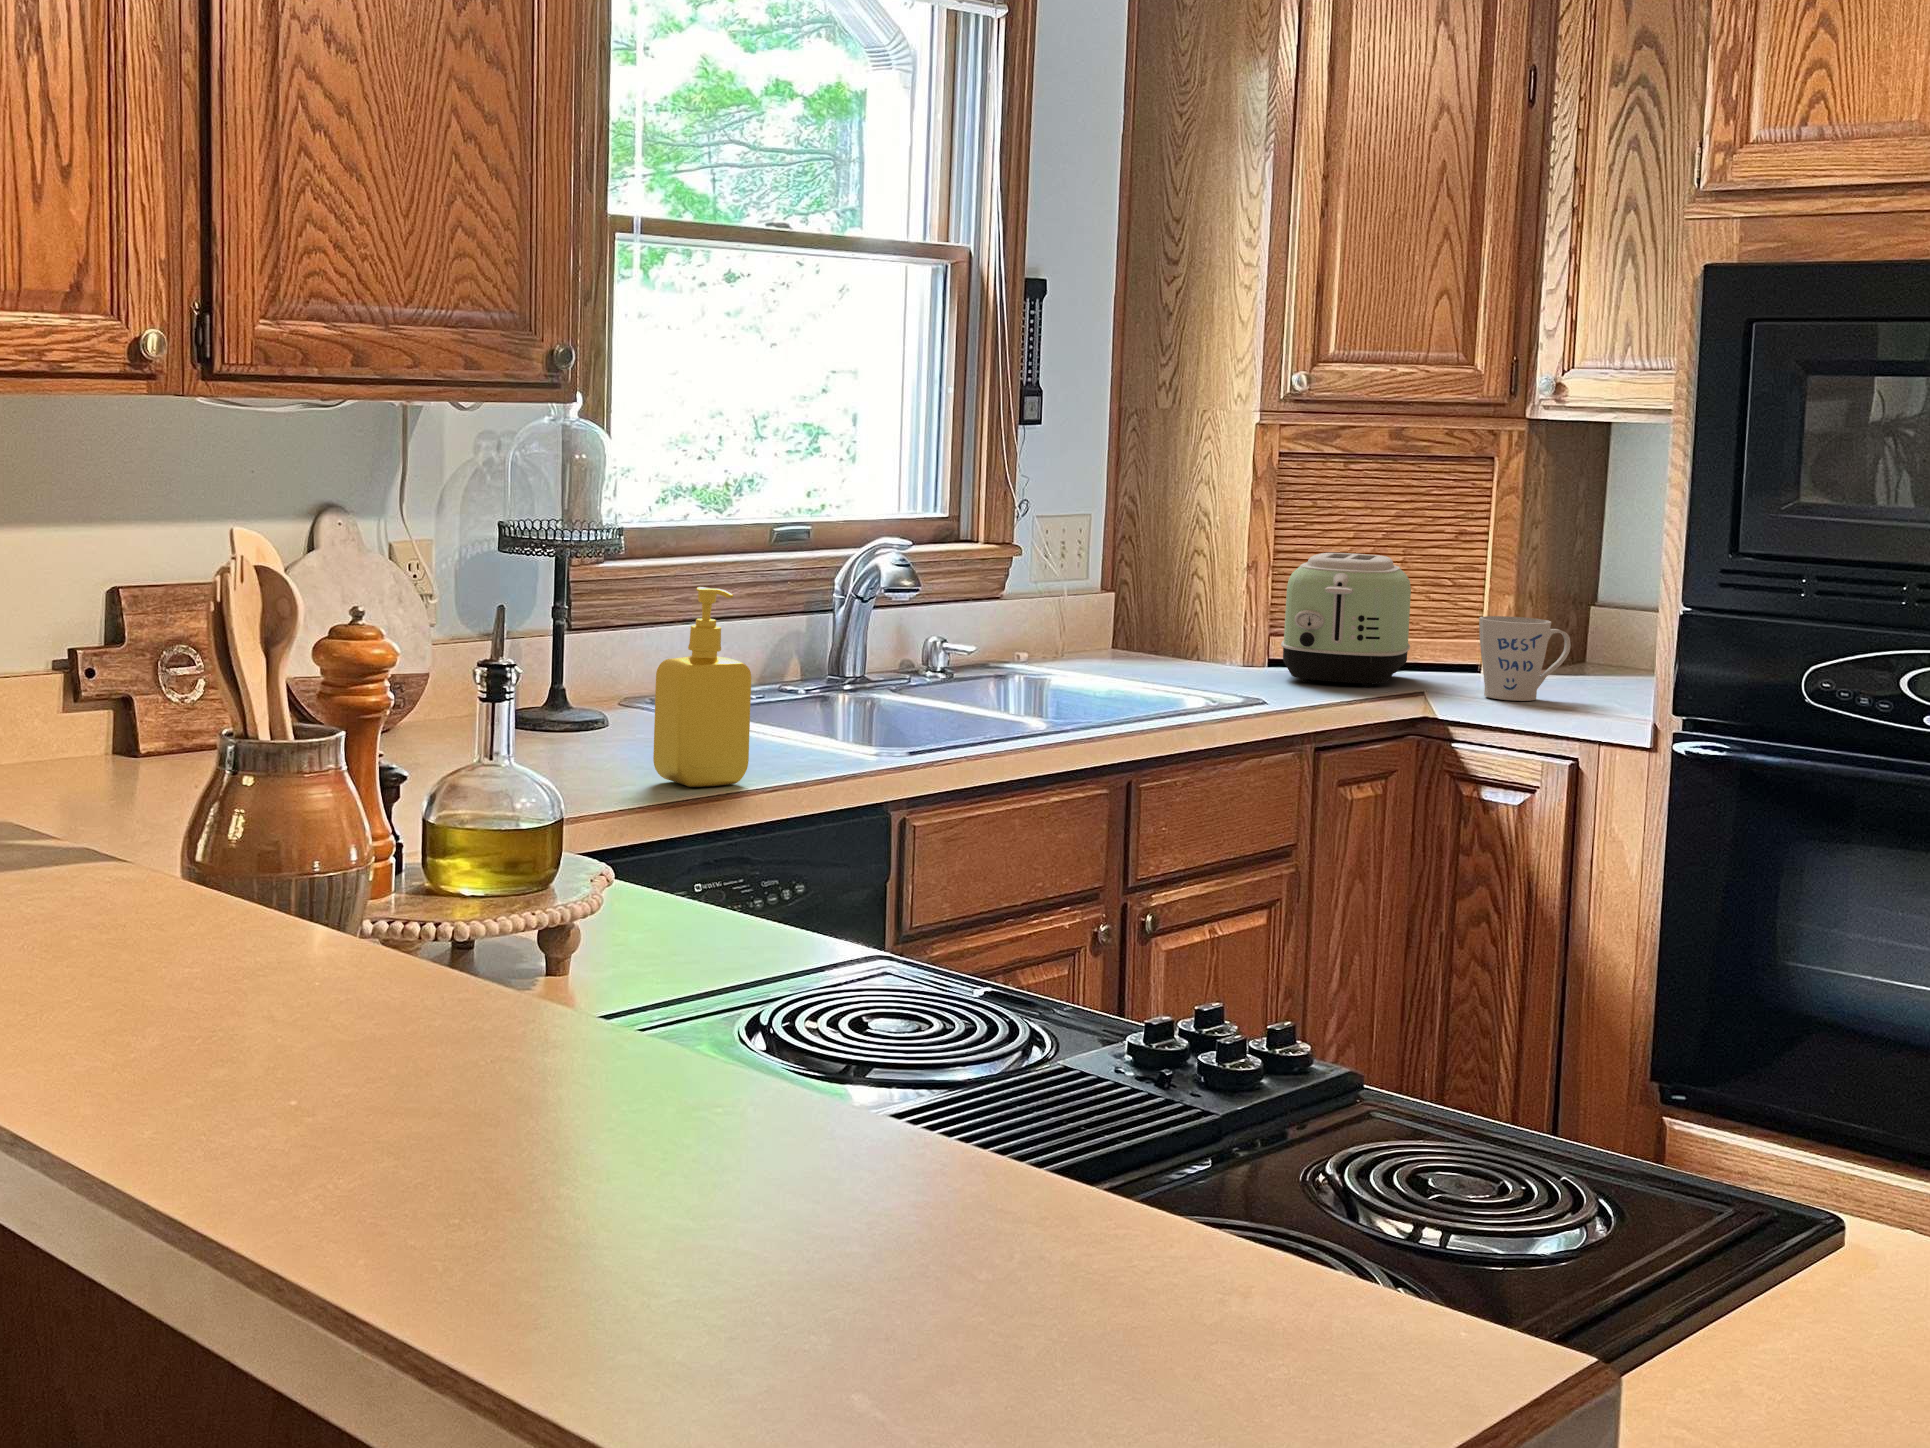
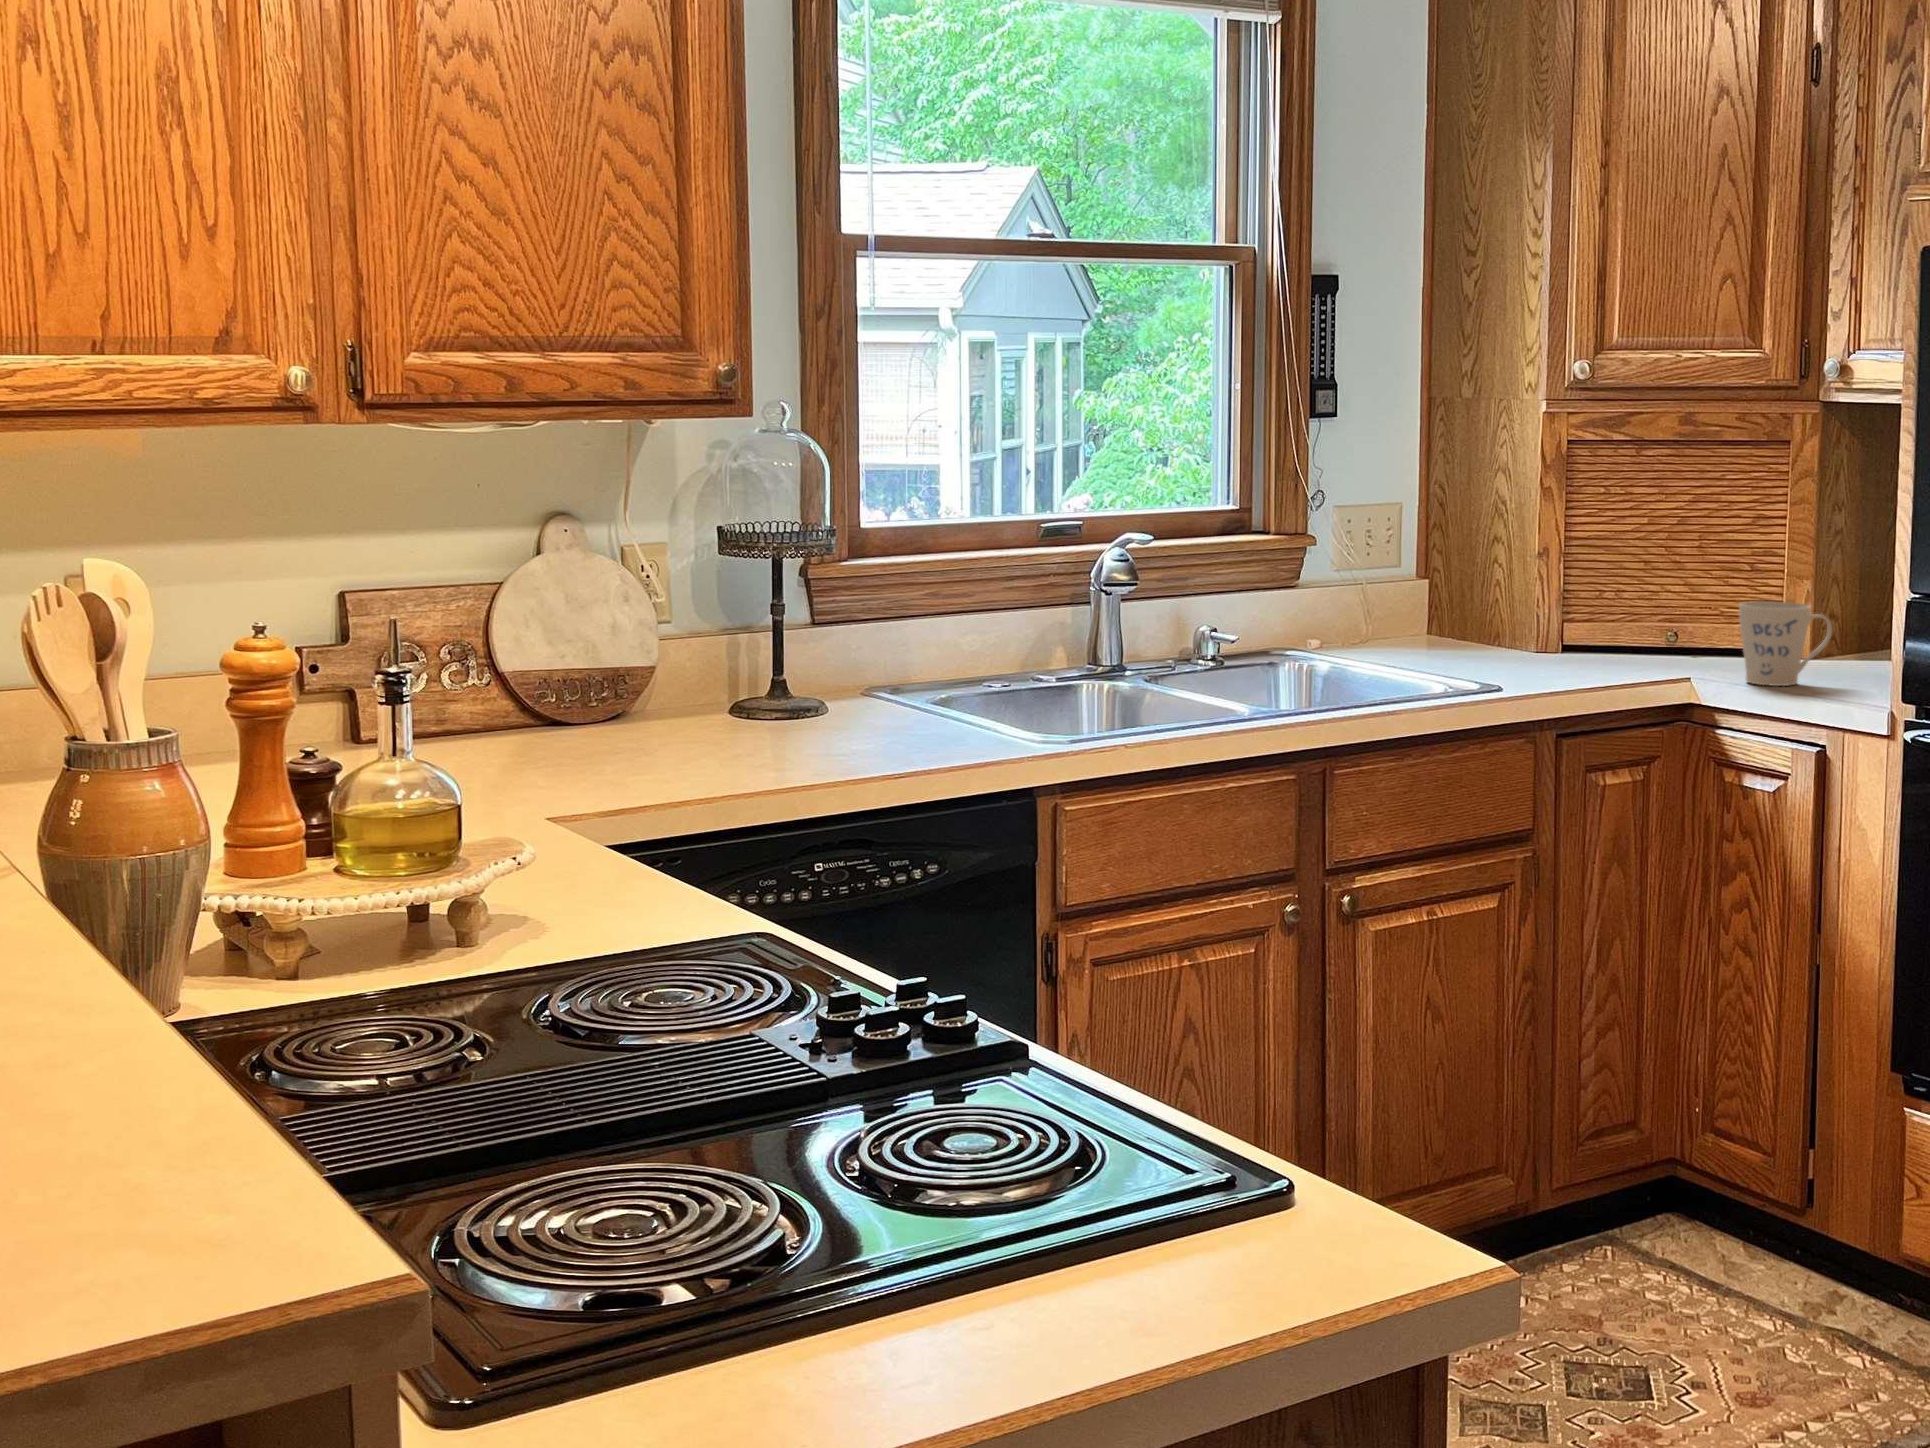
toaster: present [1281,553,1411,687] -> none [1561,539,1698,672]
soap dispenser: present [653,587,751,787] -> none [800,585,886,768]

